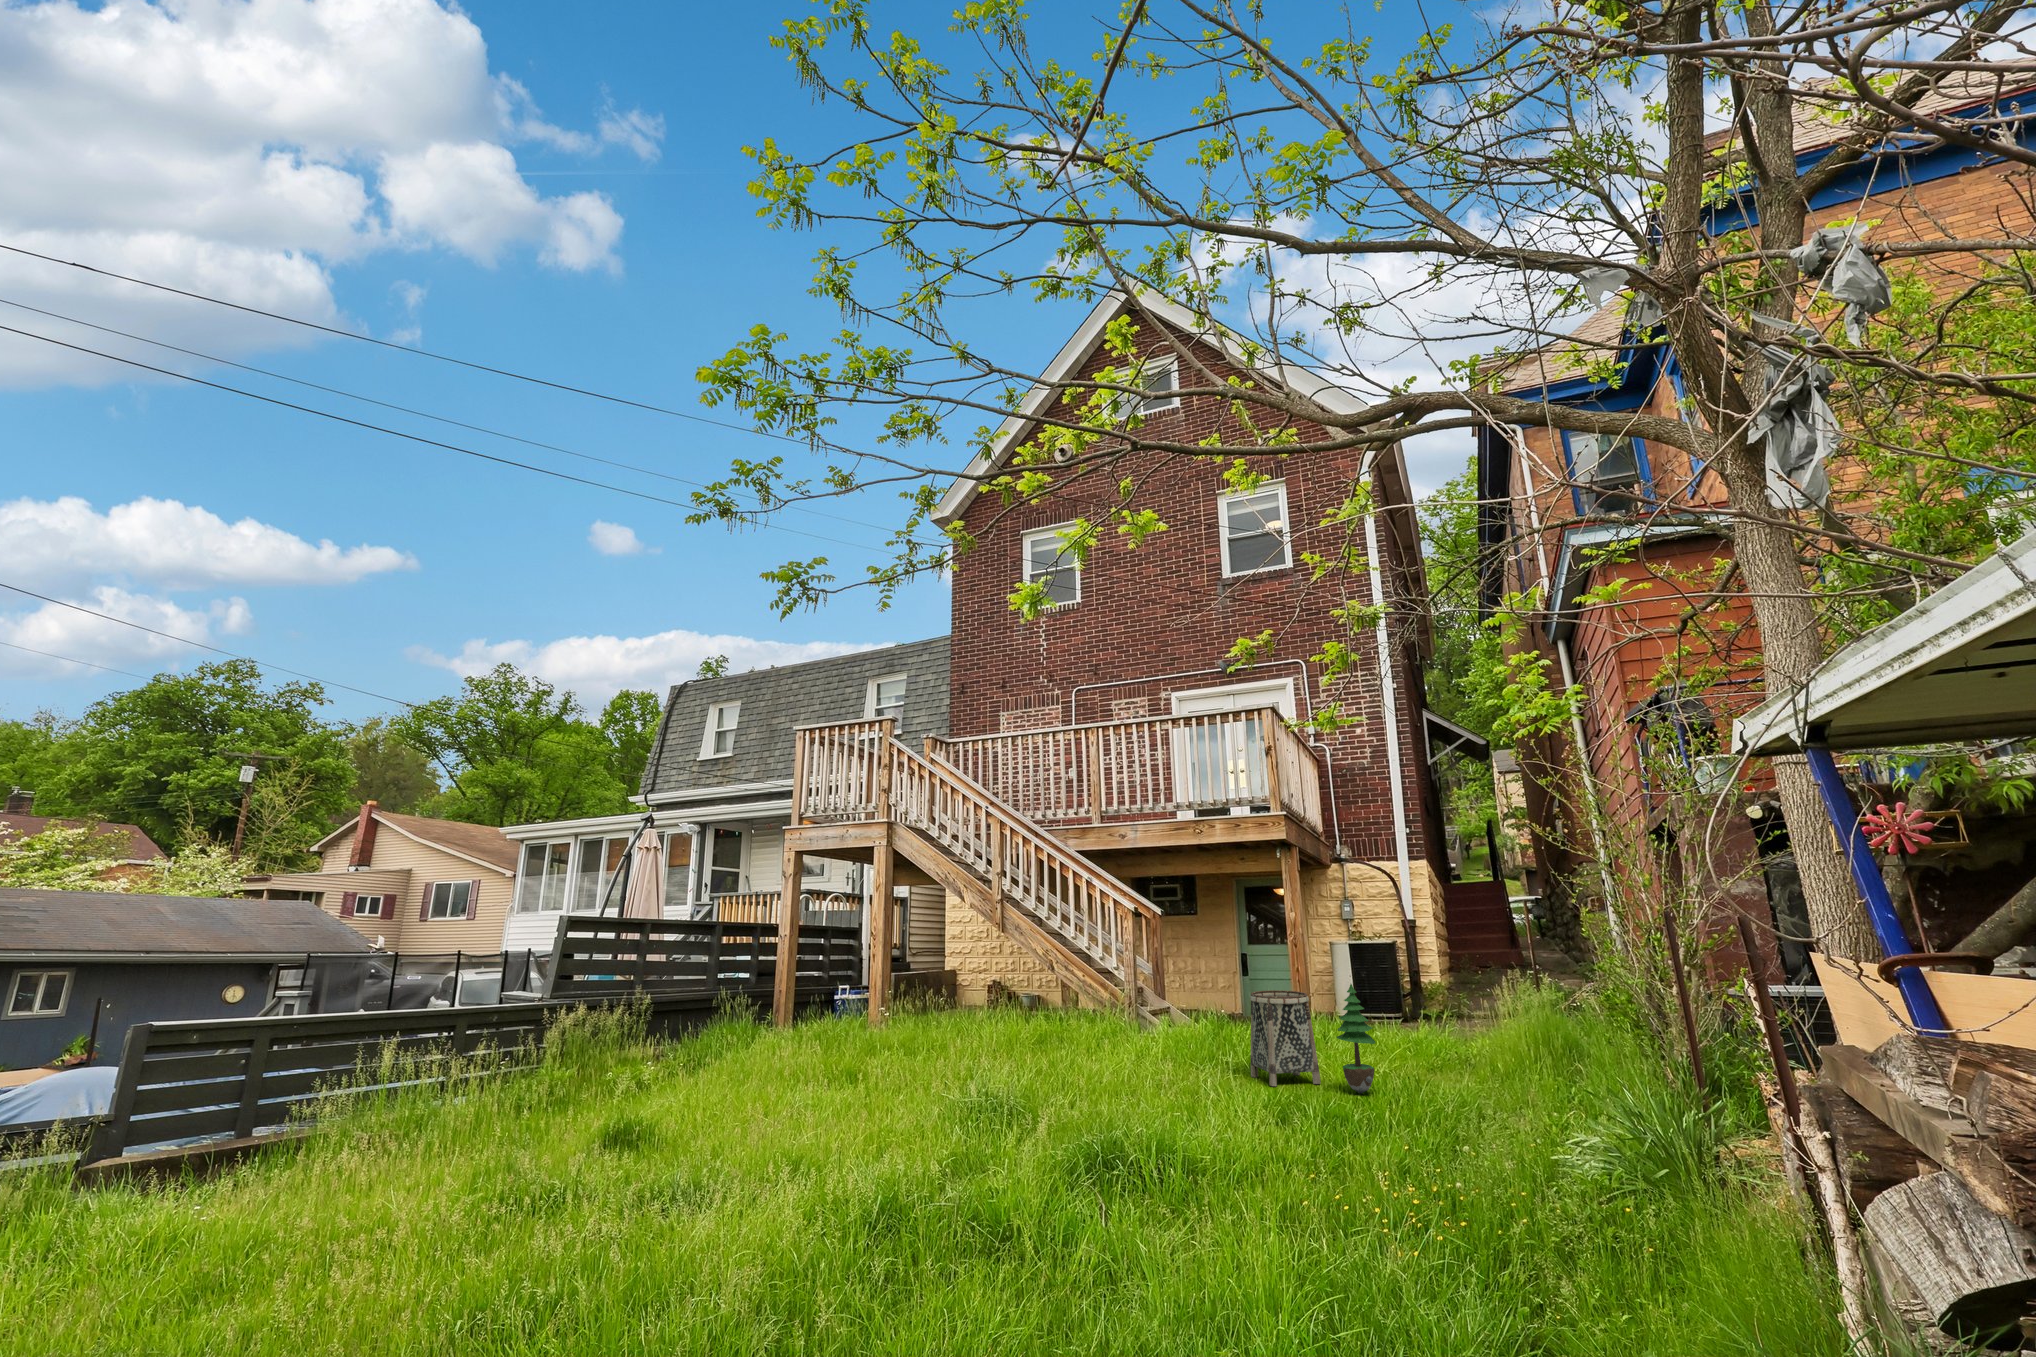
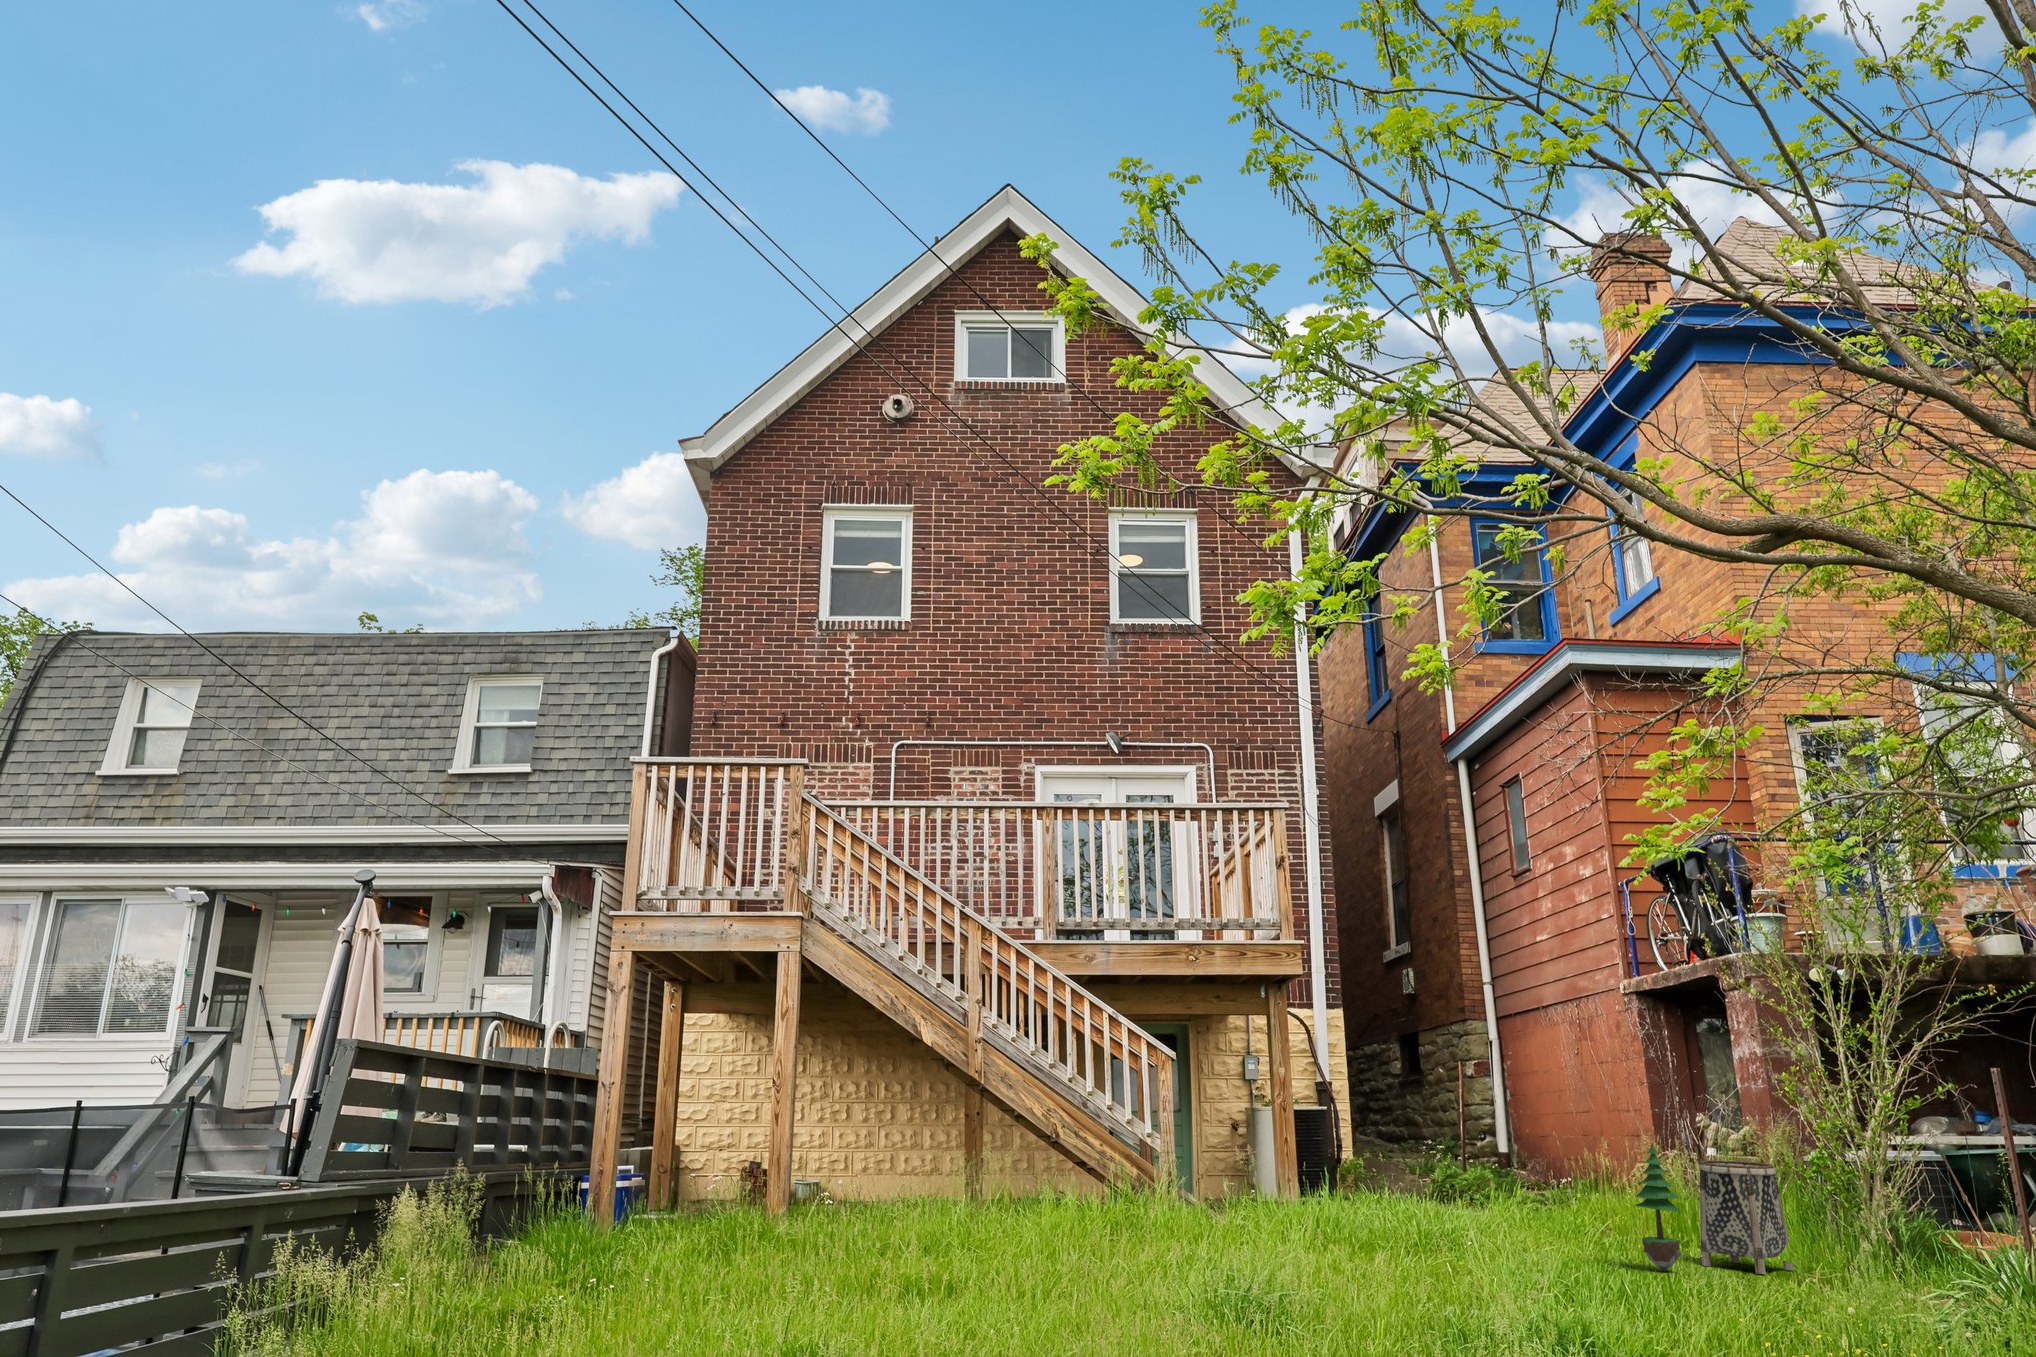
basket: present [1250,990,1321,1086] -> present [1699,1160,1794,1274]

